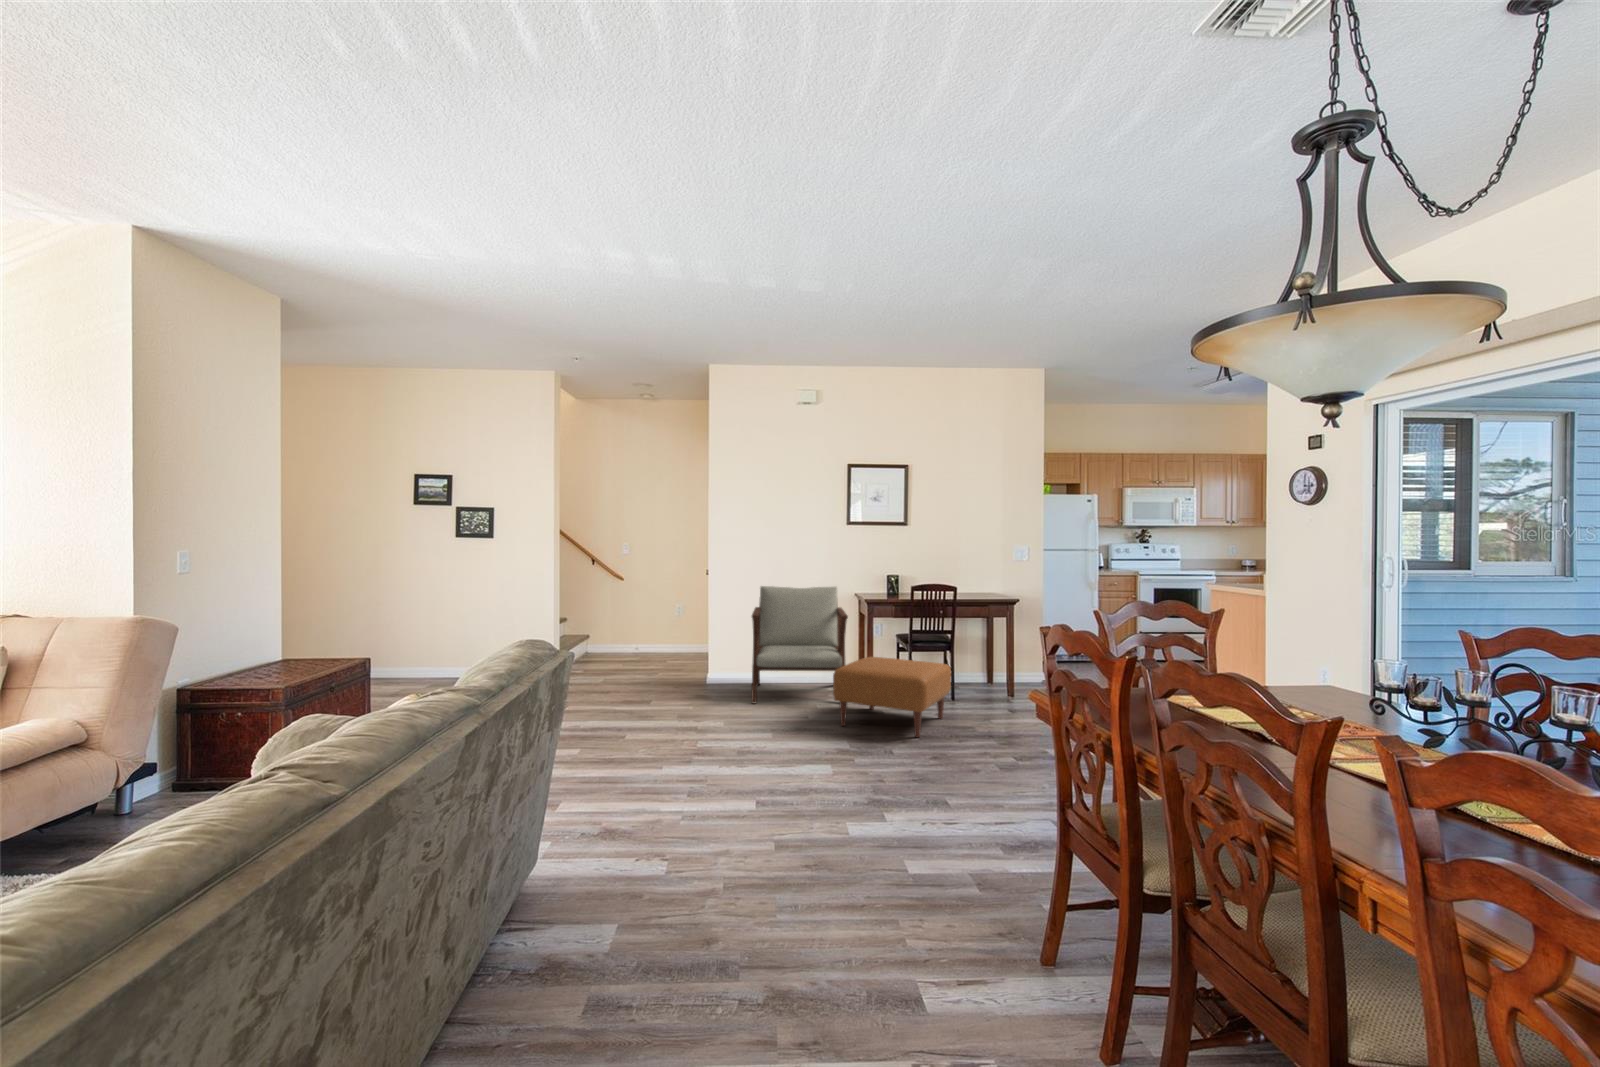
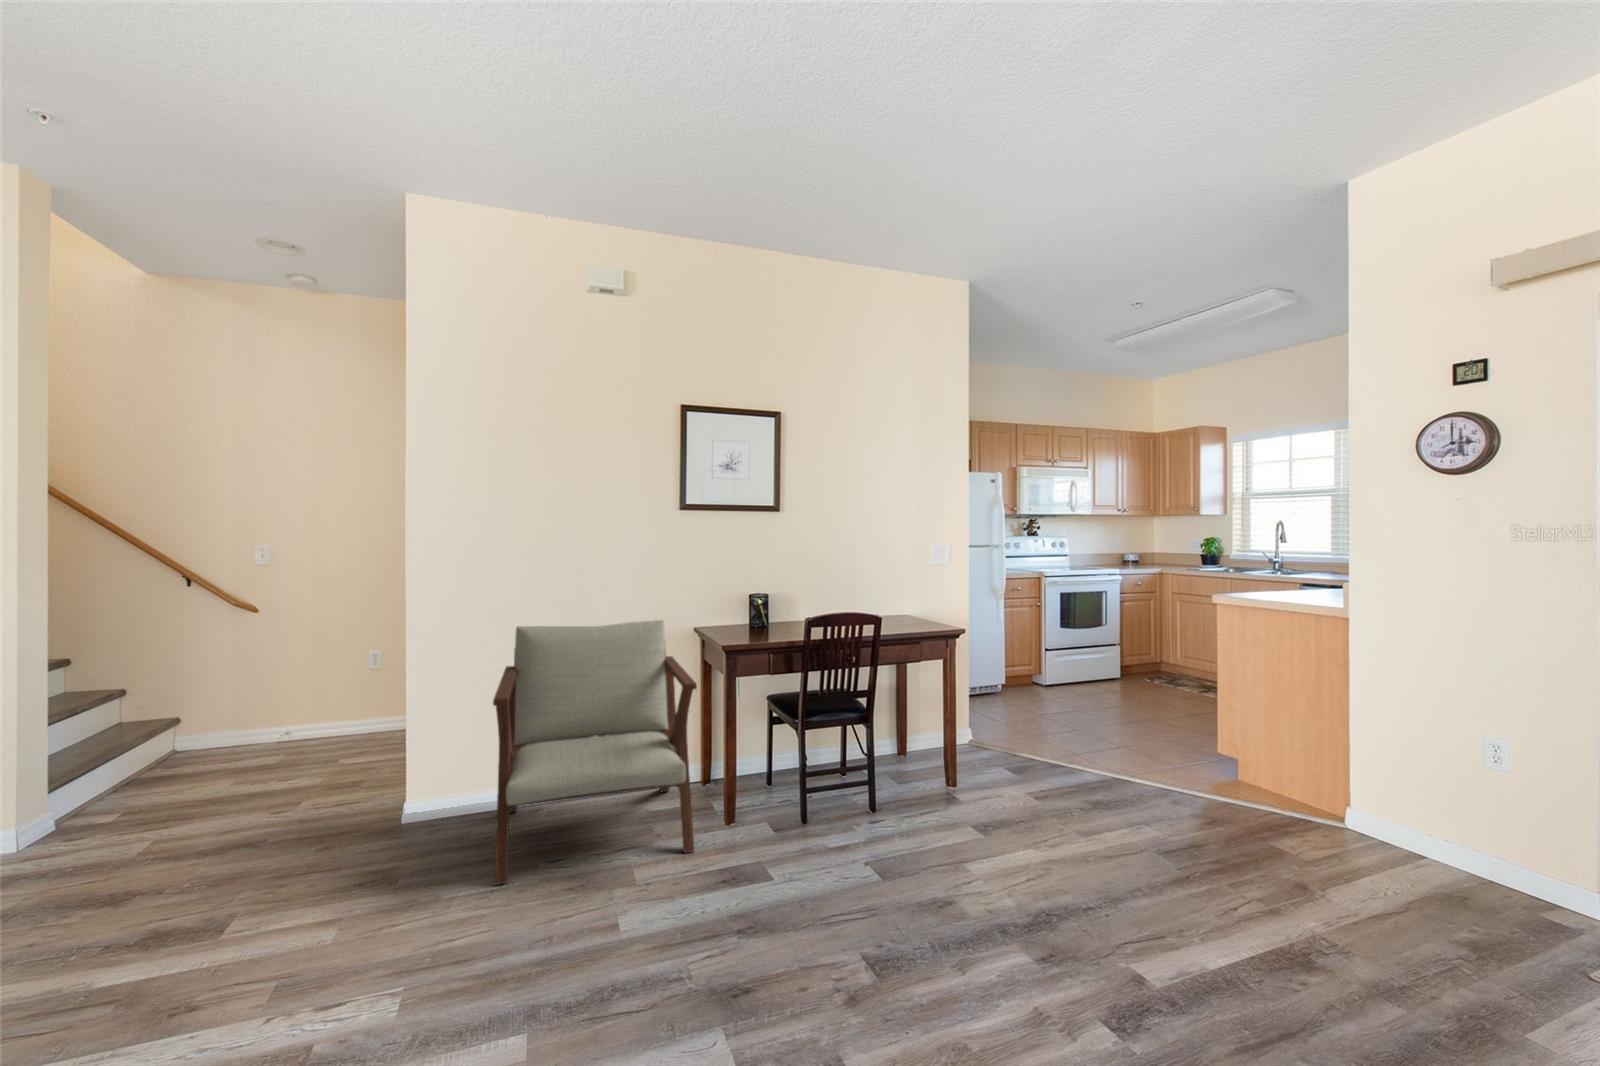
ottoman: present [833,657,951,737] -> none [686,762,902,966]

